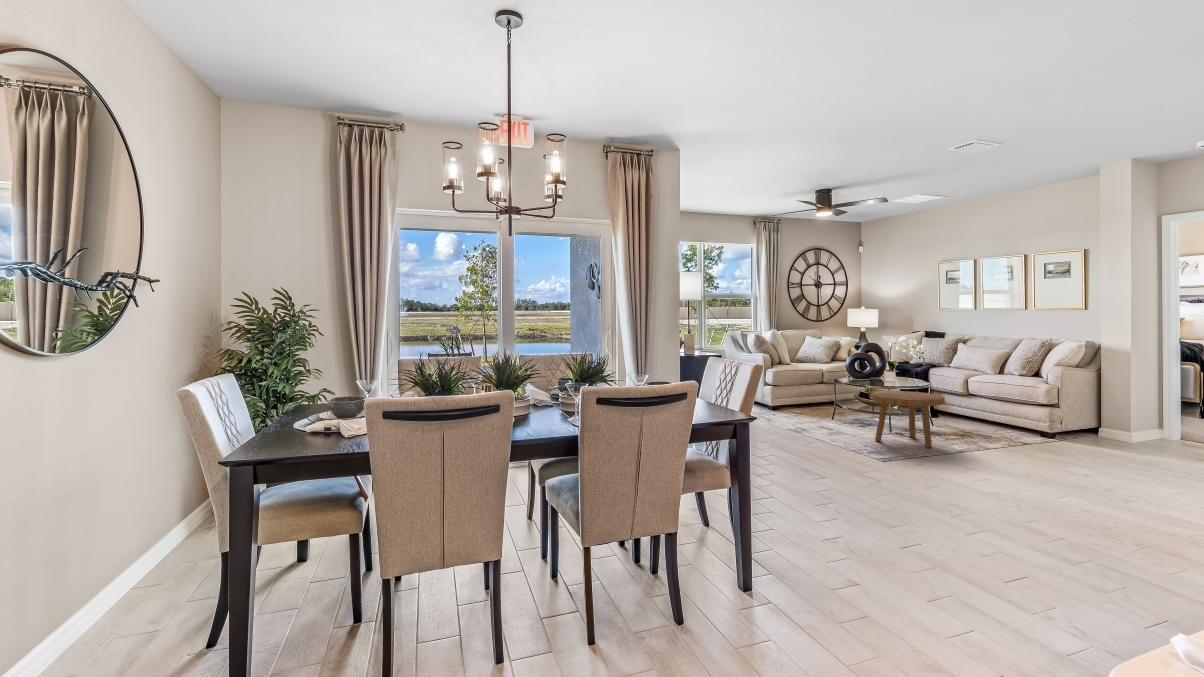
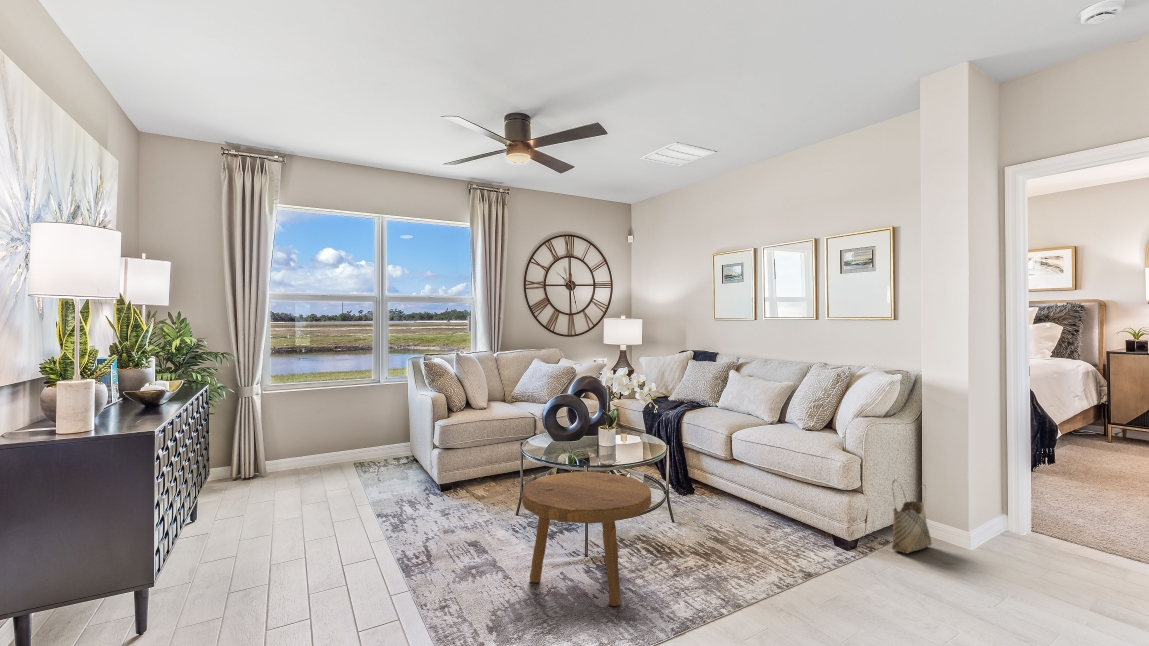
woven basket: none [1079,400,1105,439] -> present [892,481,931,553]

